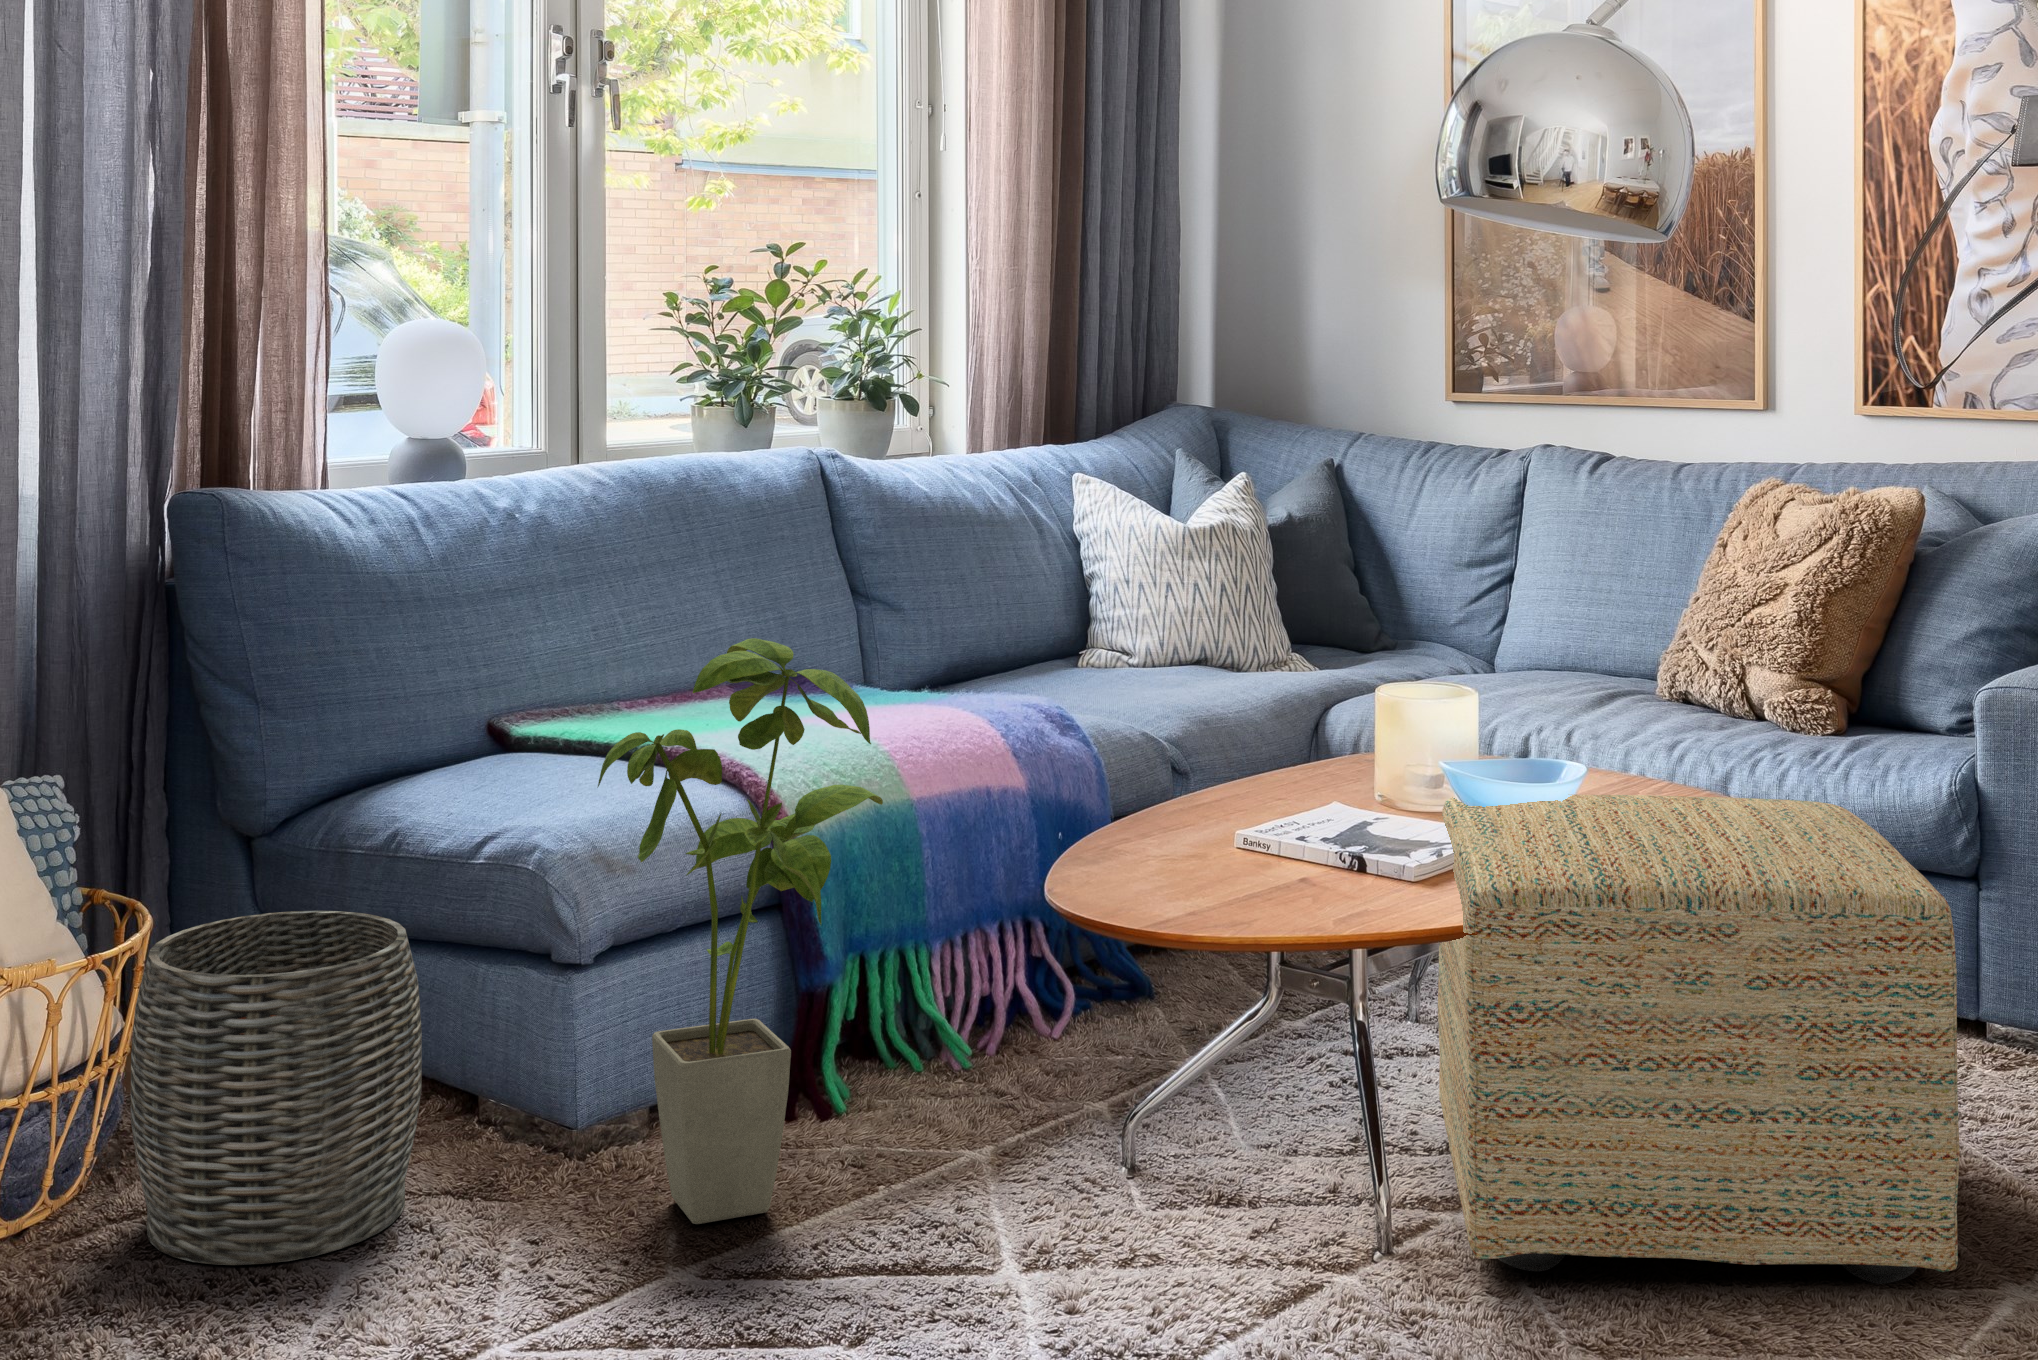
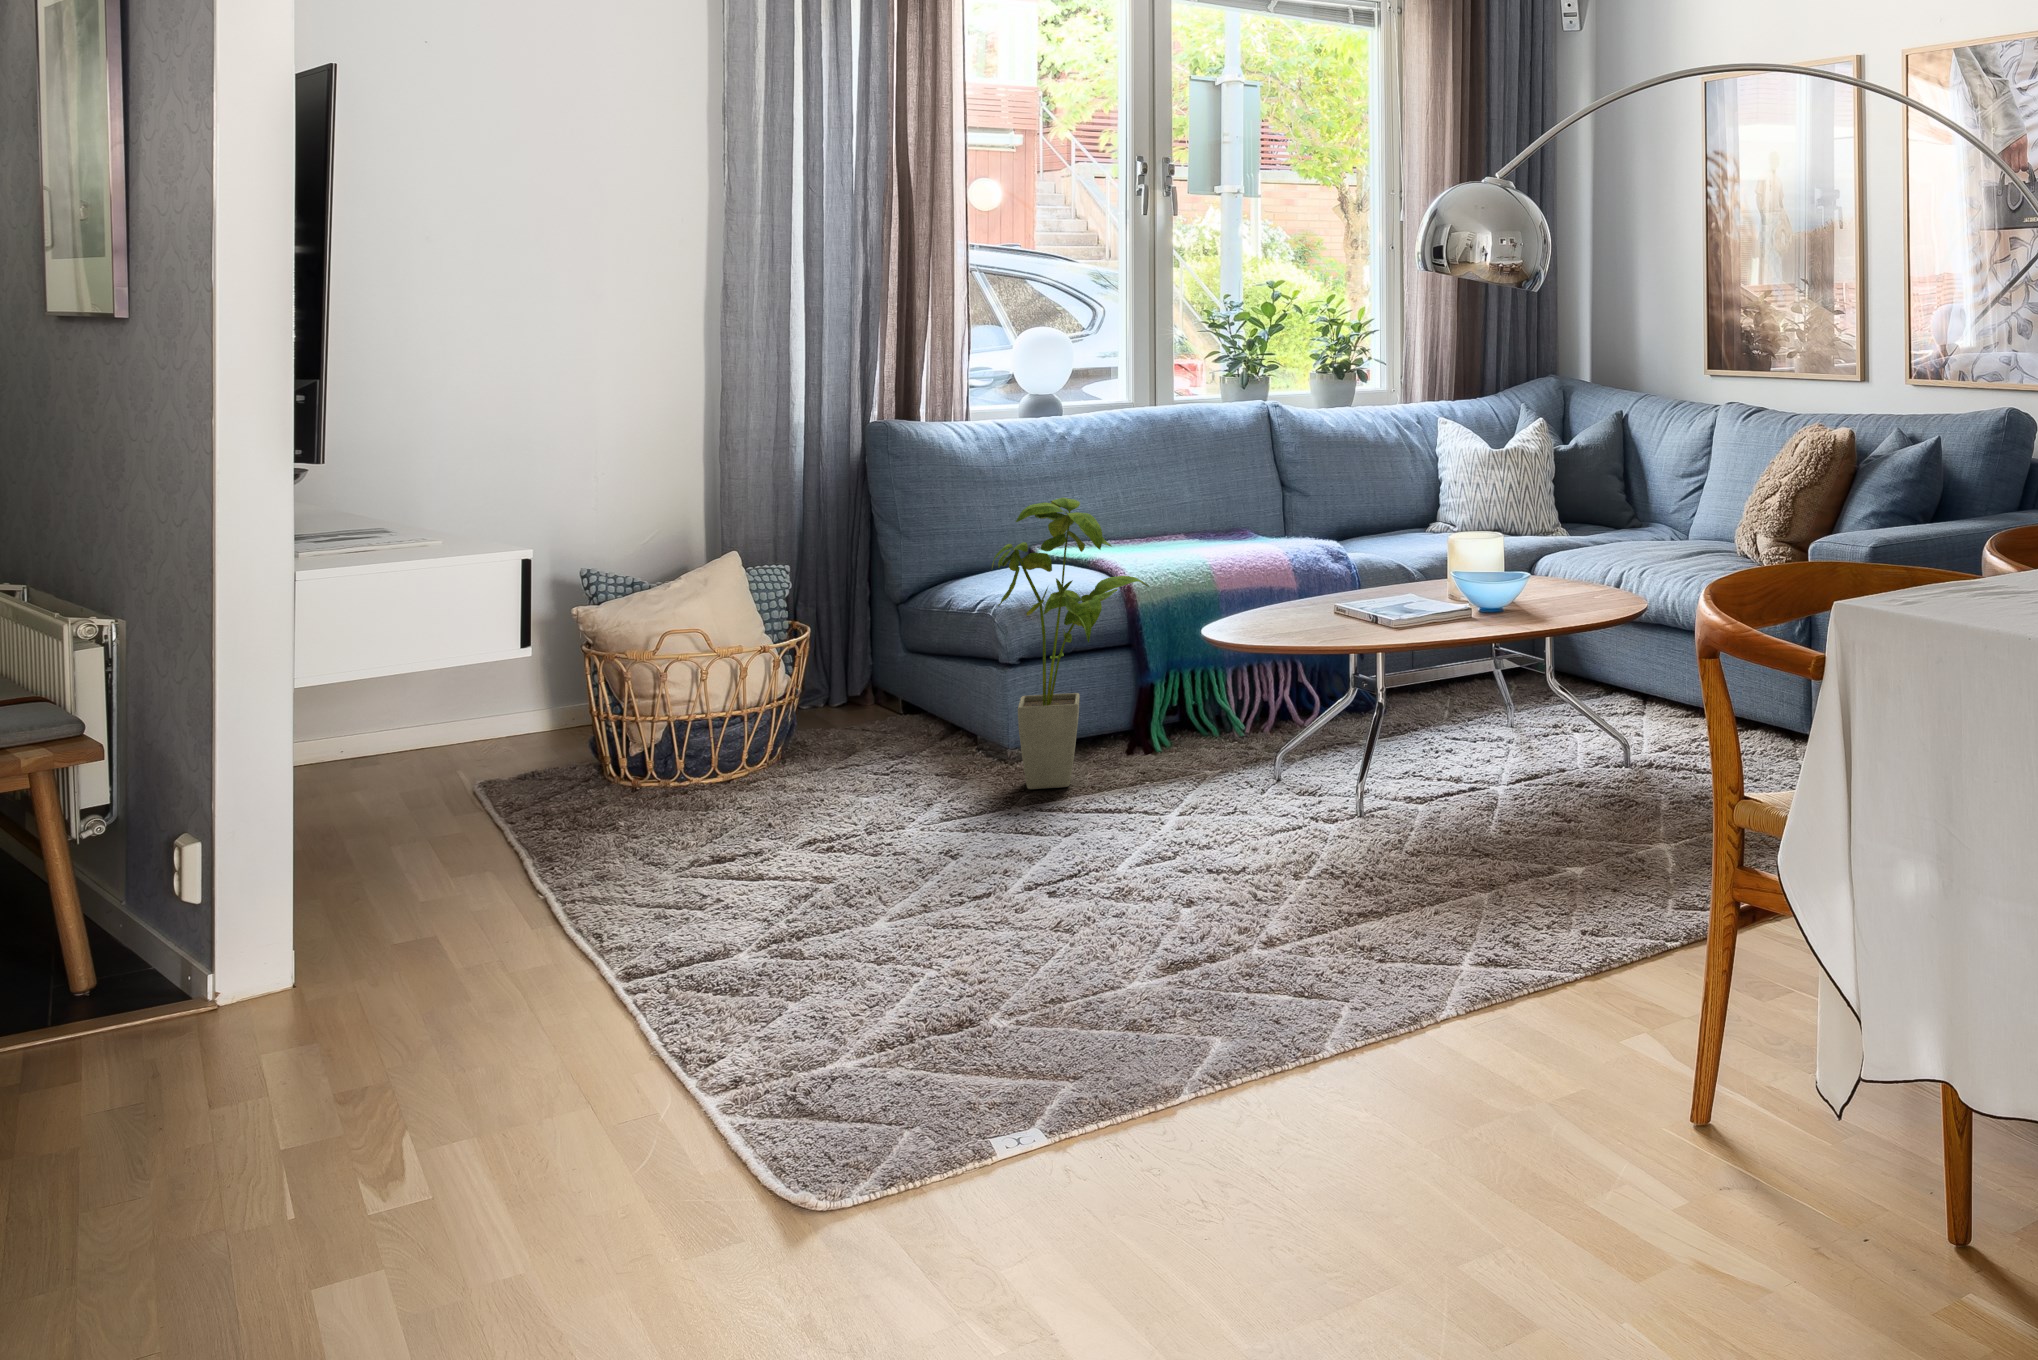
ottoman: present [1438,795,1960,1284] -> none [1361,592,1653,838]
woven basket: present [131,911,422,1265] -> none [773,632,918,793]

